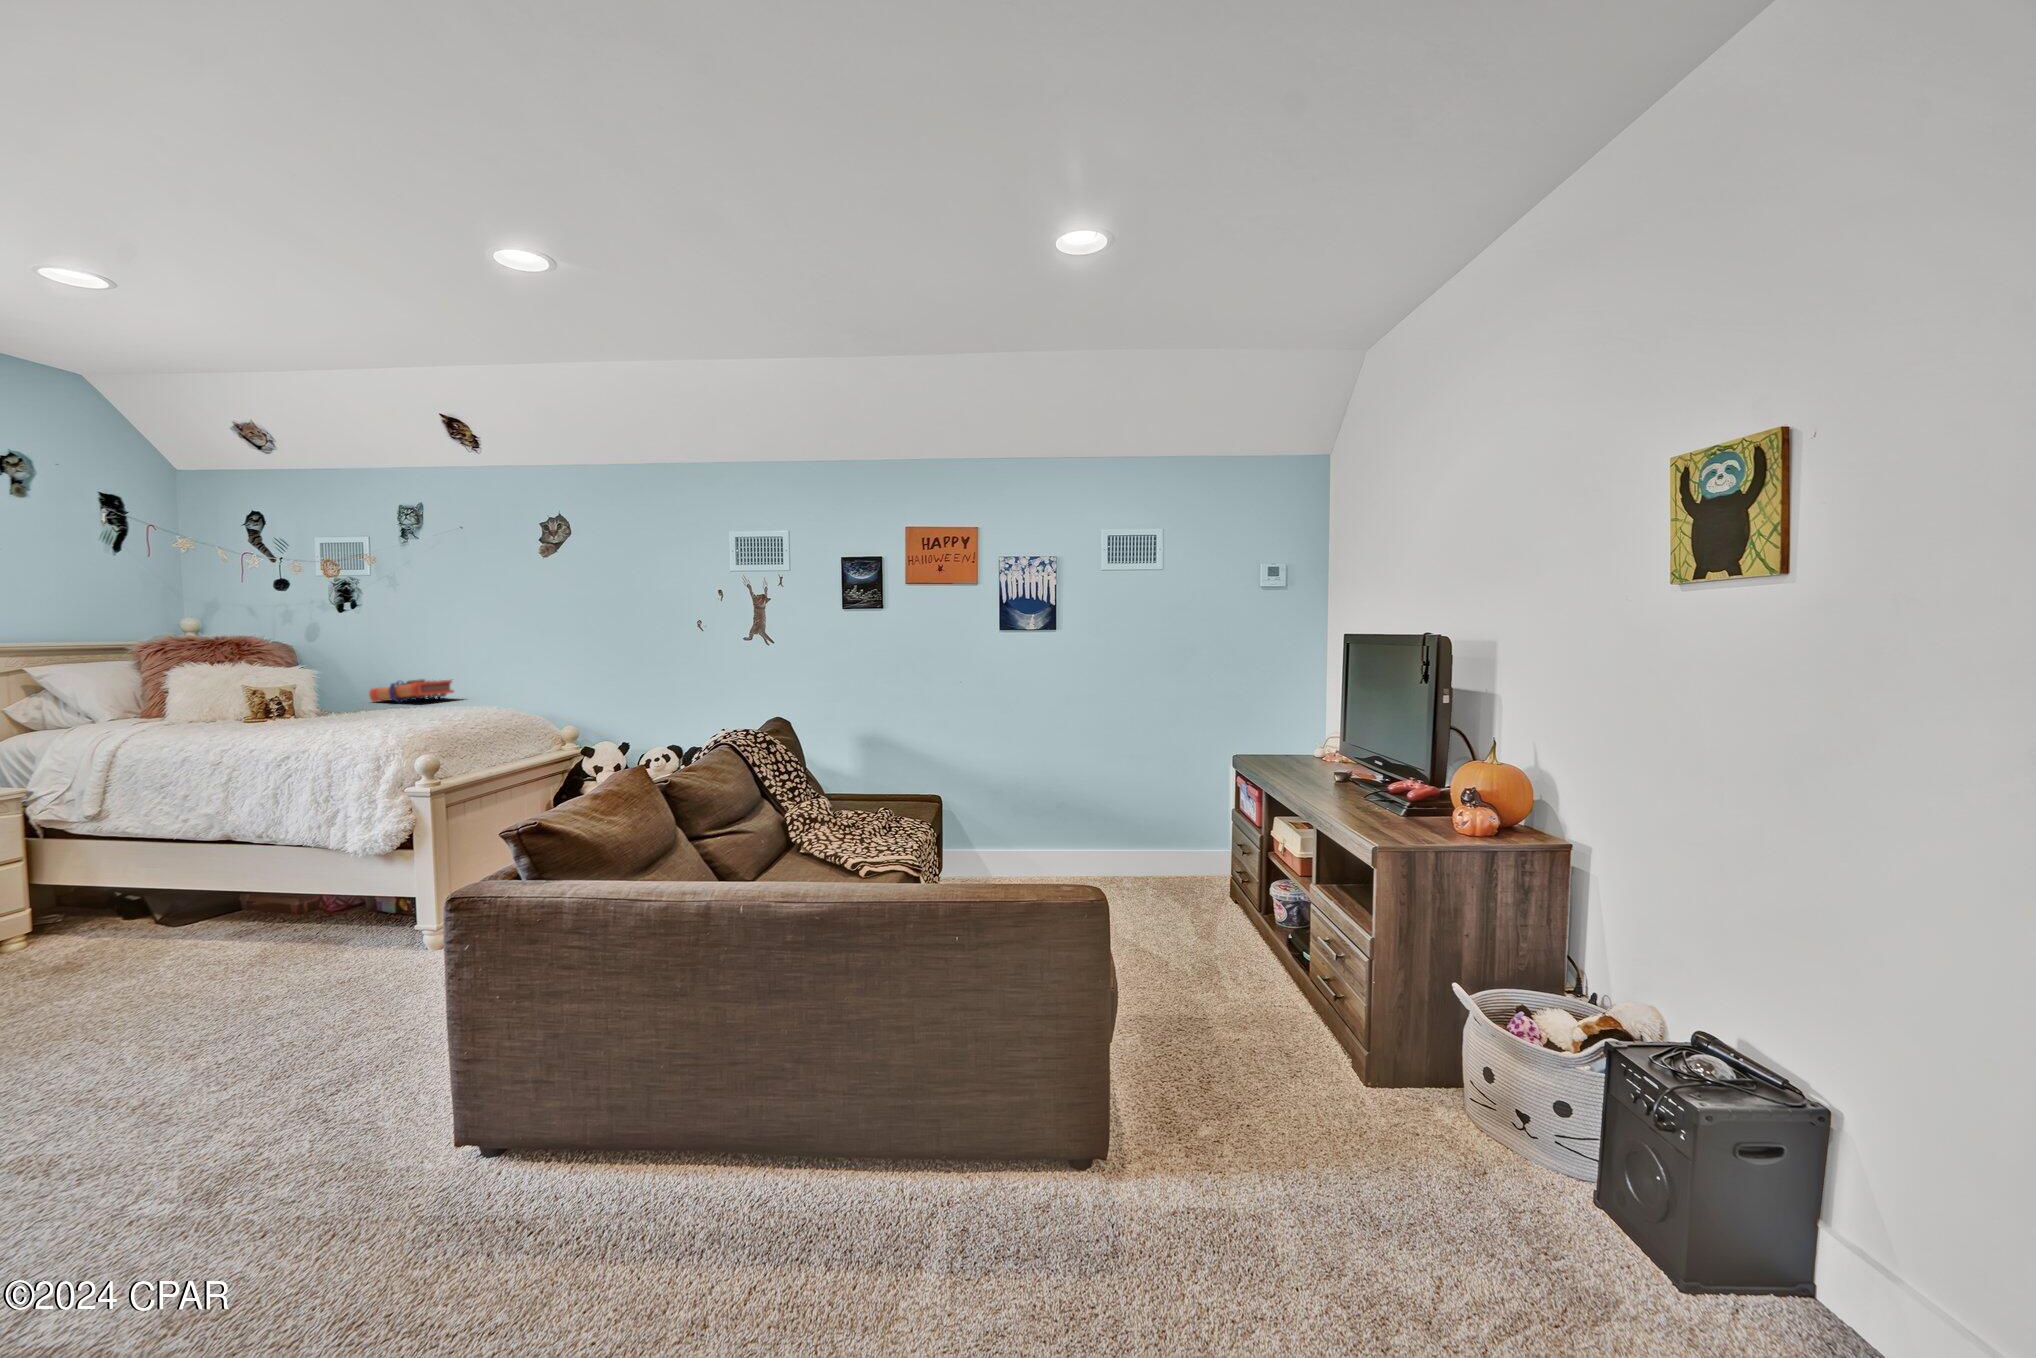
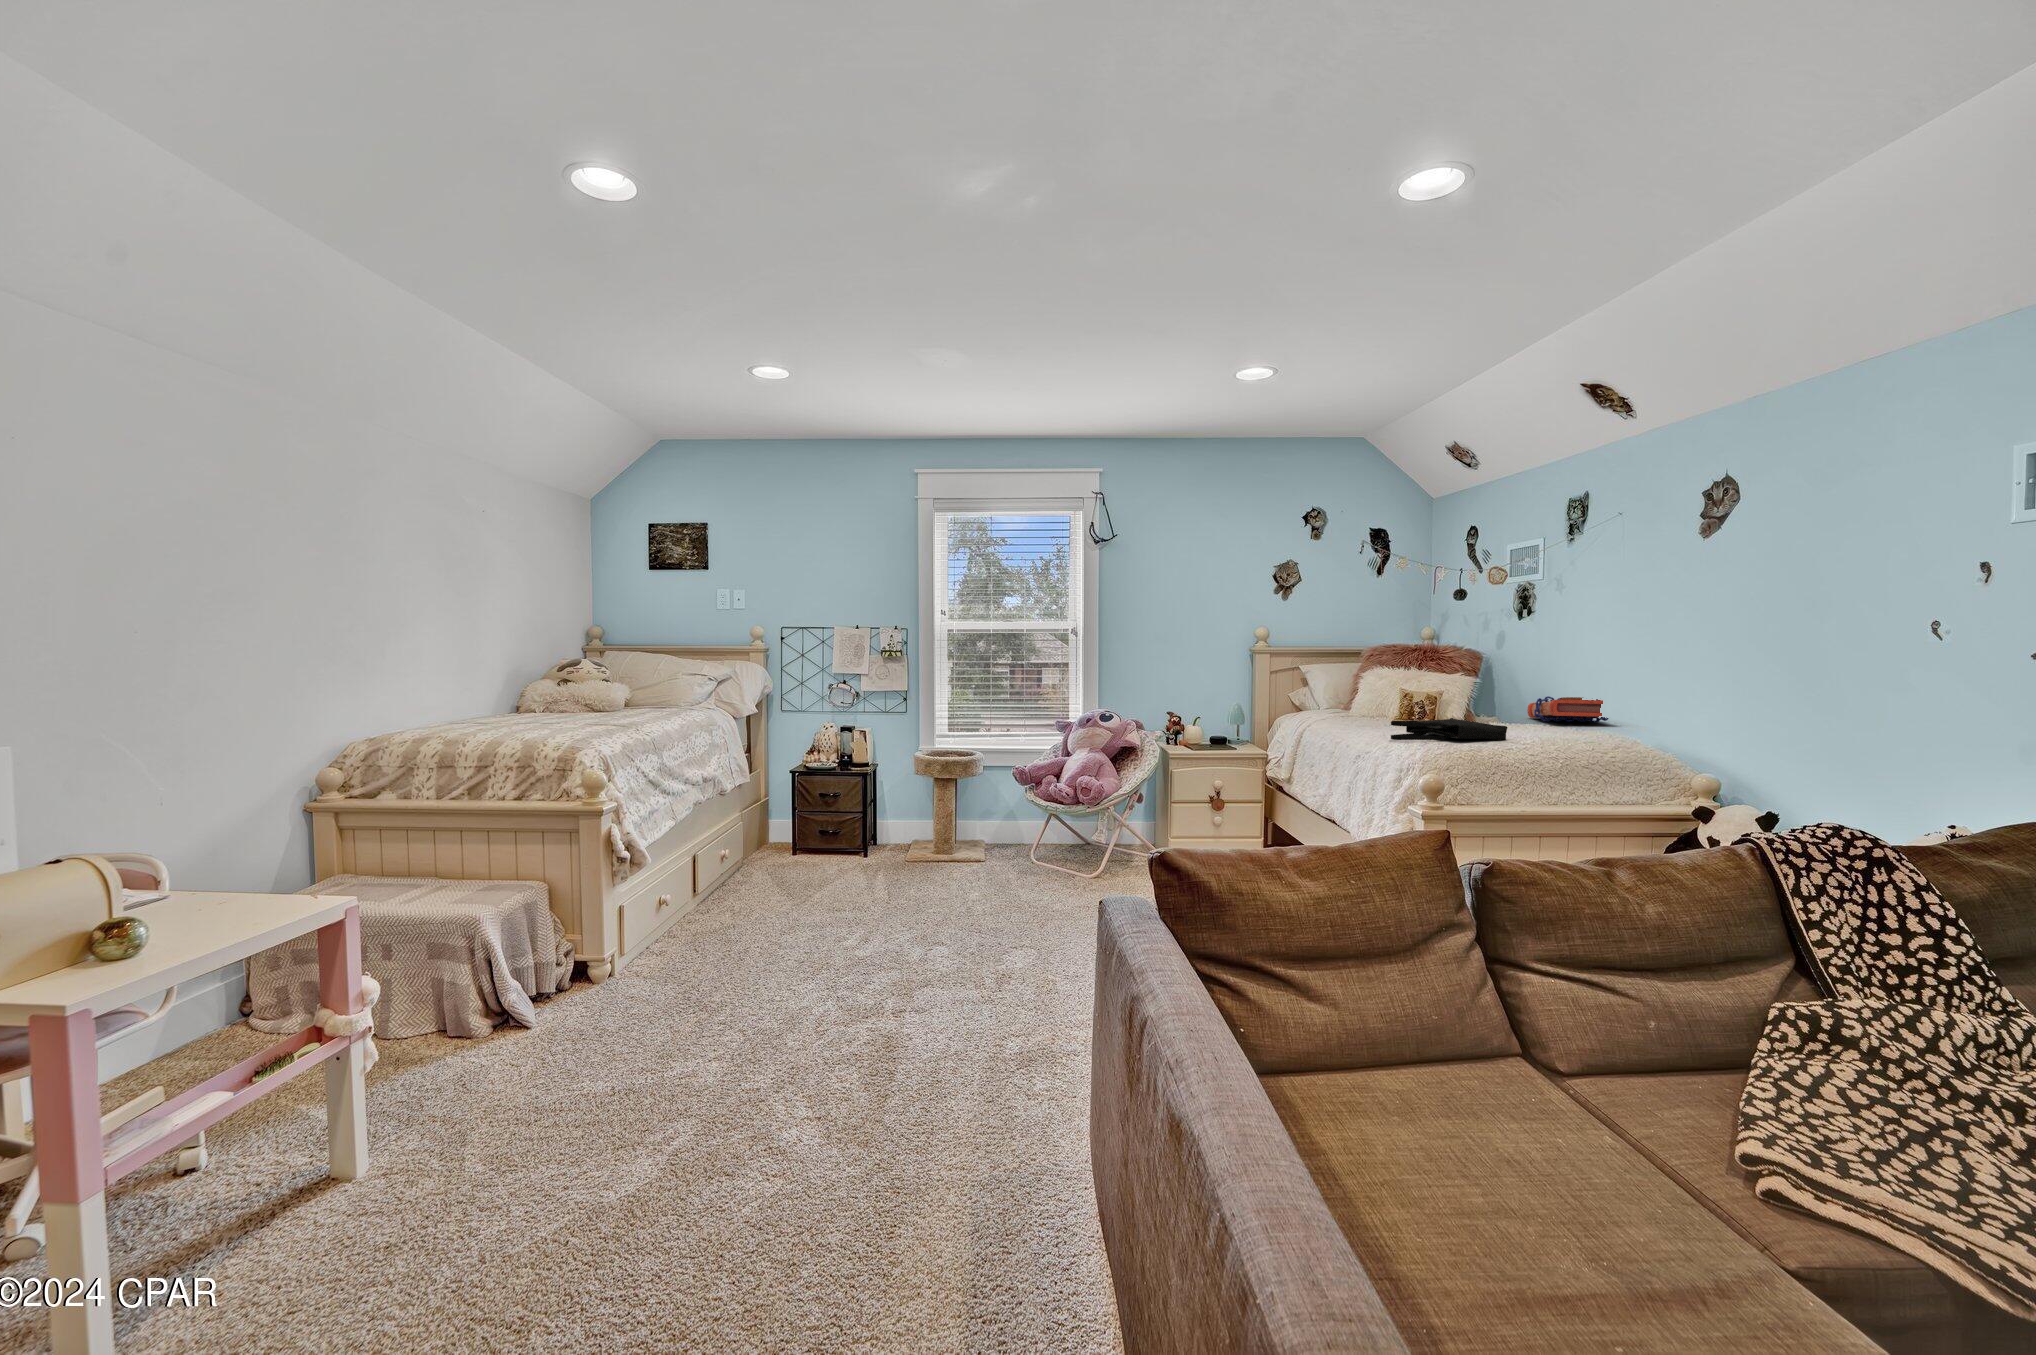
tote bag: none [329,706,431,731] -> present [1391,718,1507,740]

